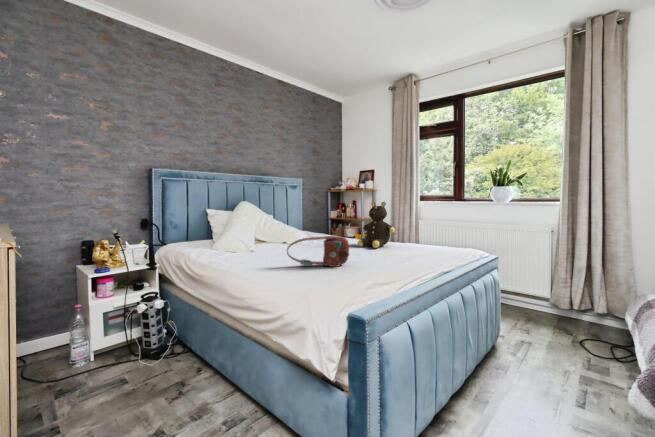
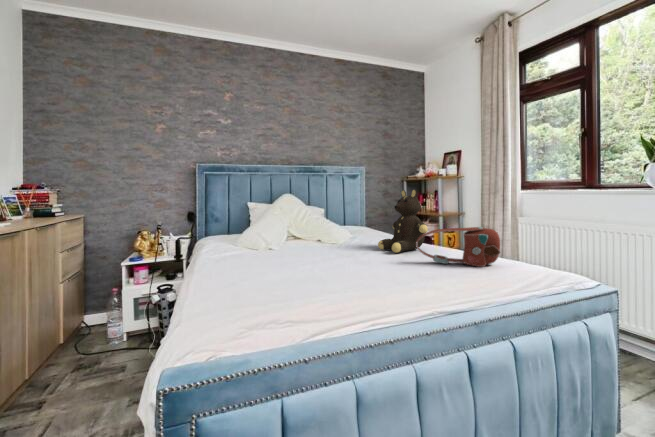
handbag: present [287,236,349,267] -> present [416,227,500,267]

